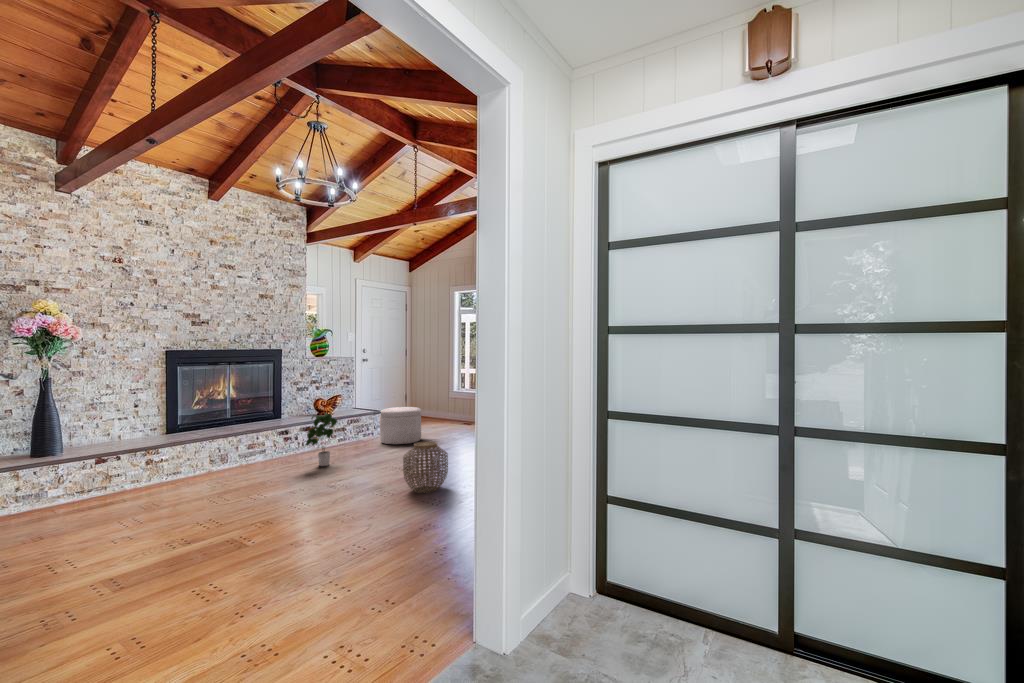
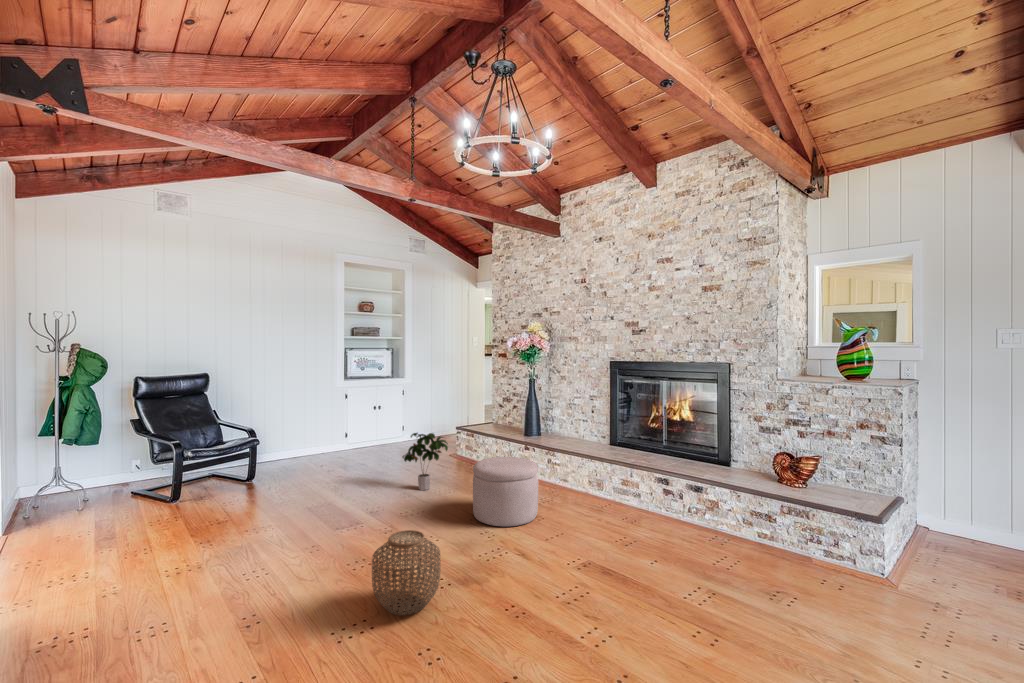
ottoman: present [380,407,421,444] -> present [473,457,538,527]
potted plant: present [307,413,337,466] -> present [402,433,448,490]

